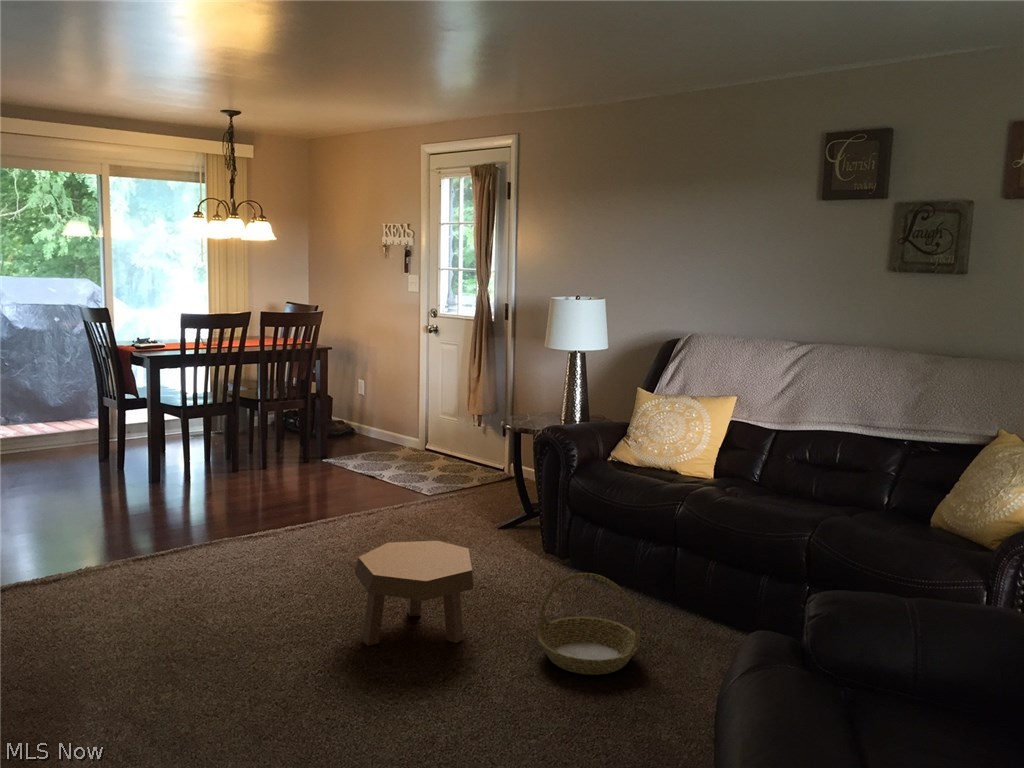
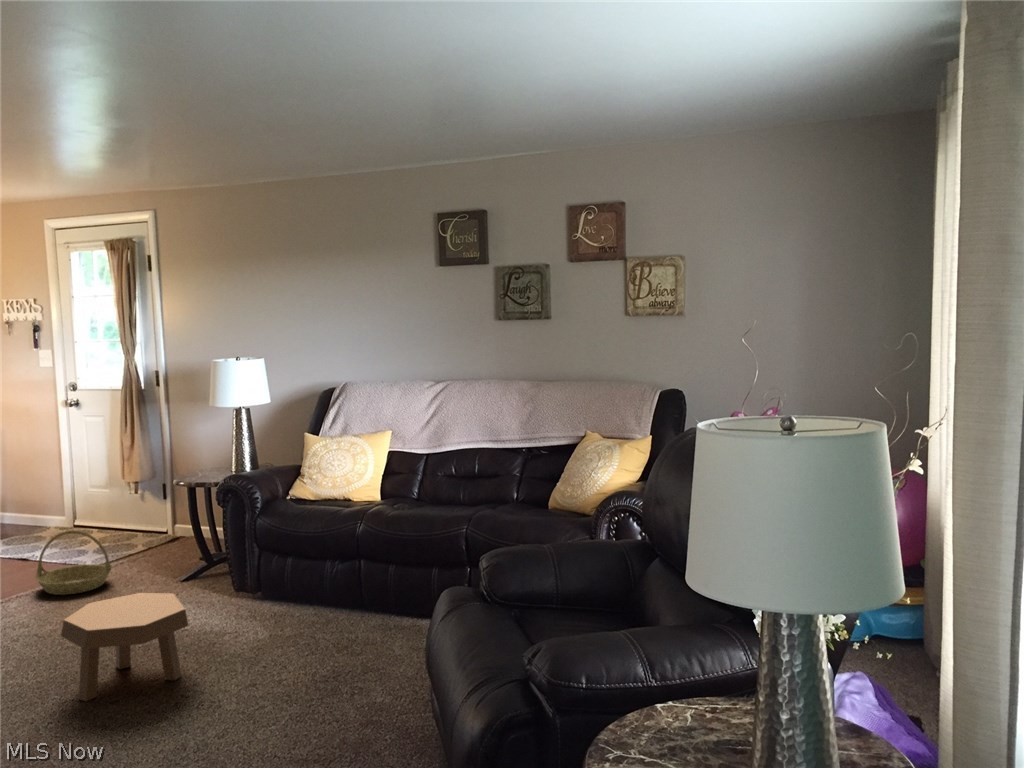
basket: present [538,573,641,675] -> present [36,531,111,595]

